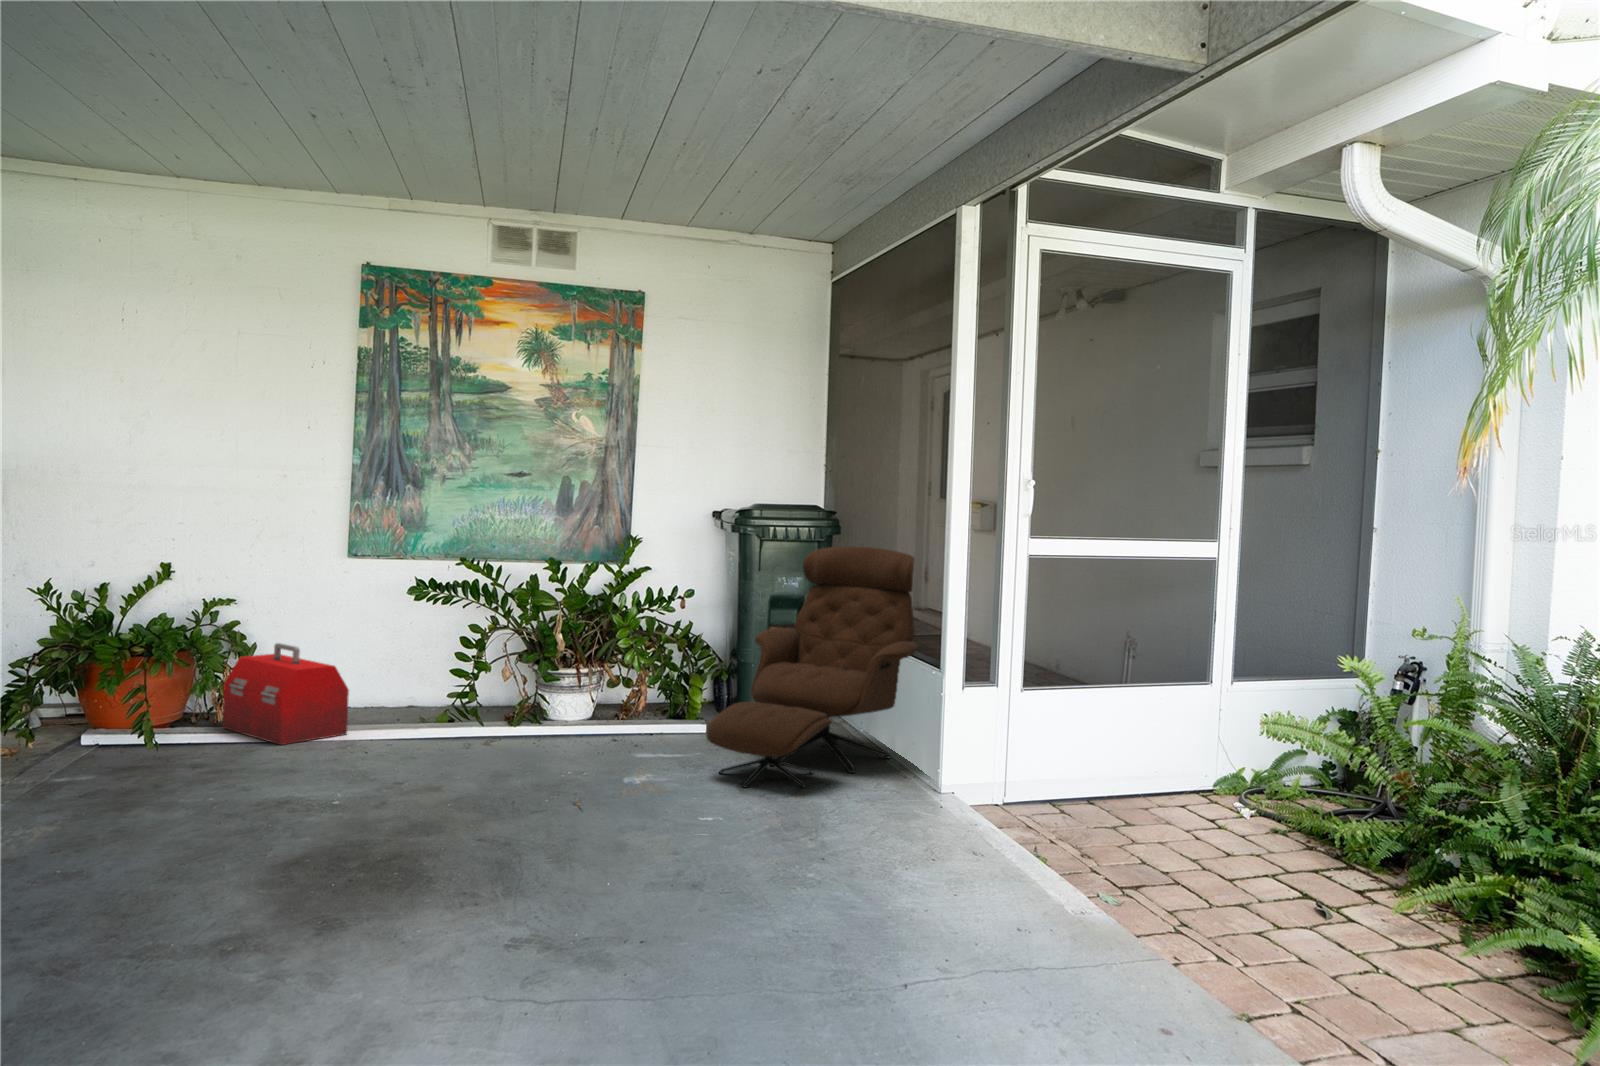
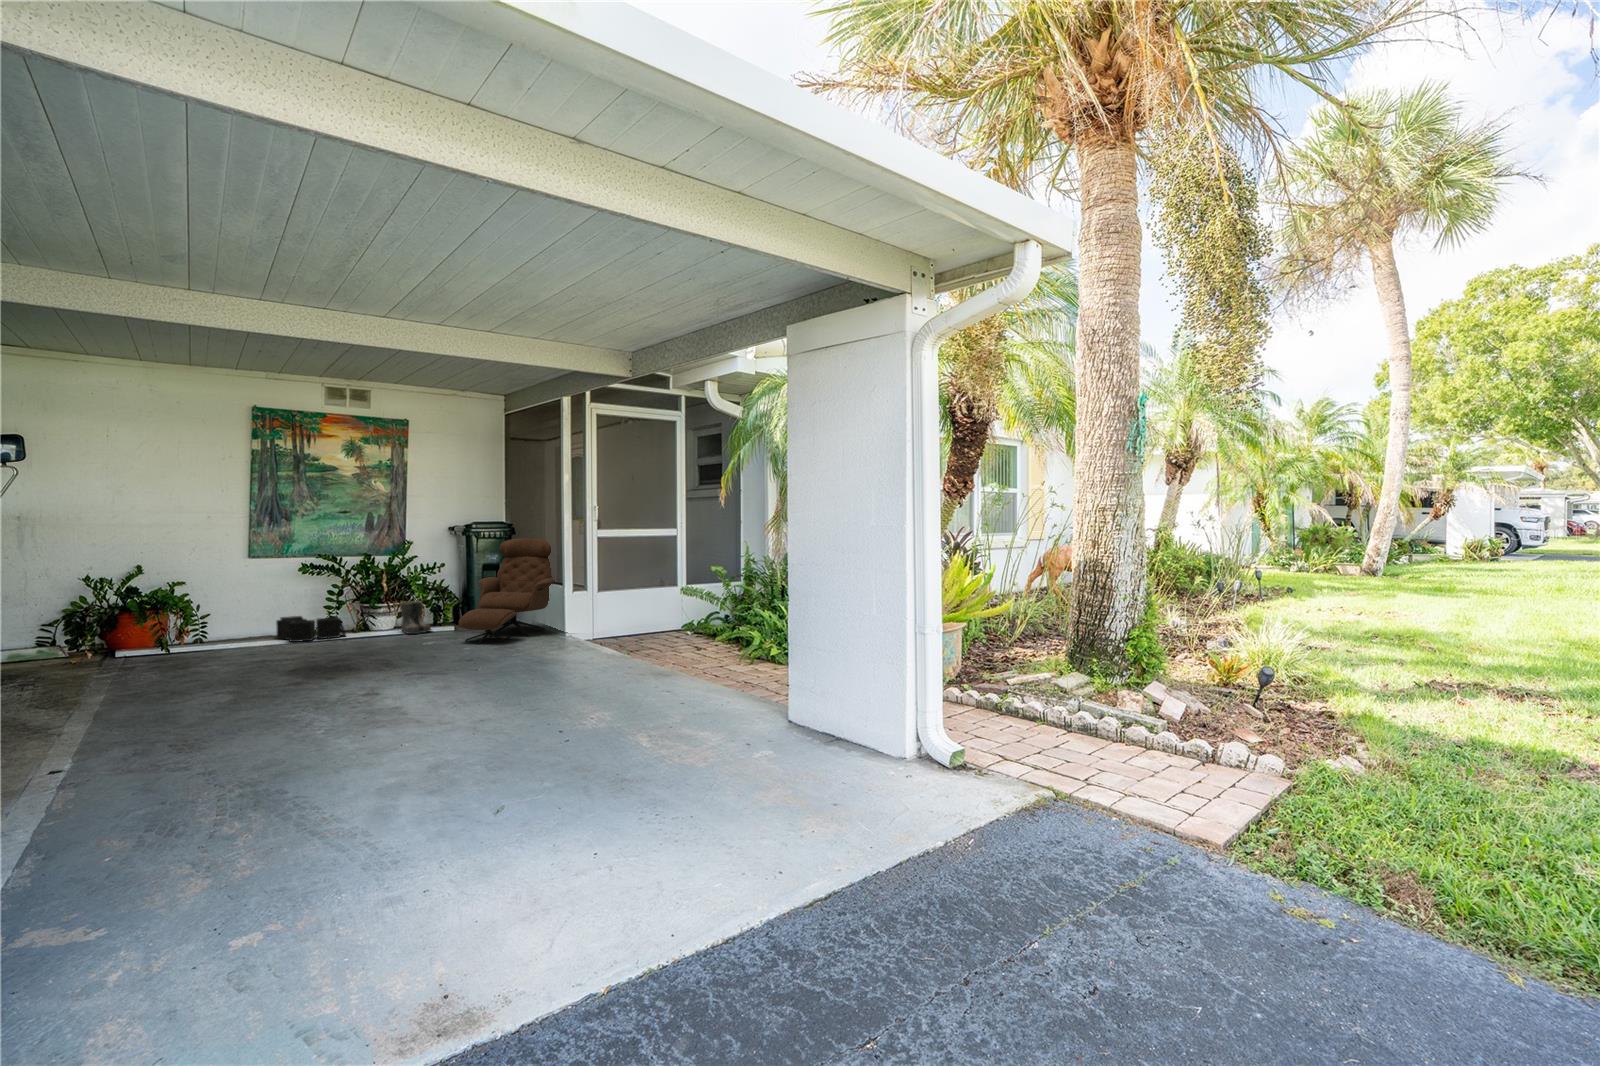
toolbox: present [223,643,349,745] -> none [184,603,261,651]
boots: none [602,665,664,739] -> present [400,601,431,634]
storage bin: none [383,678,501,735] -> present [276,616,346,642]

